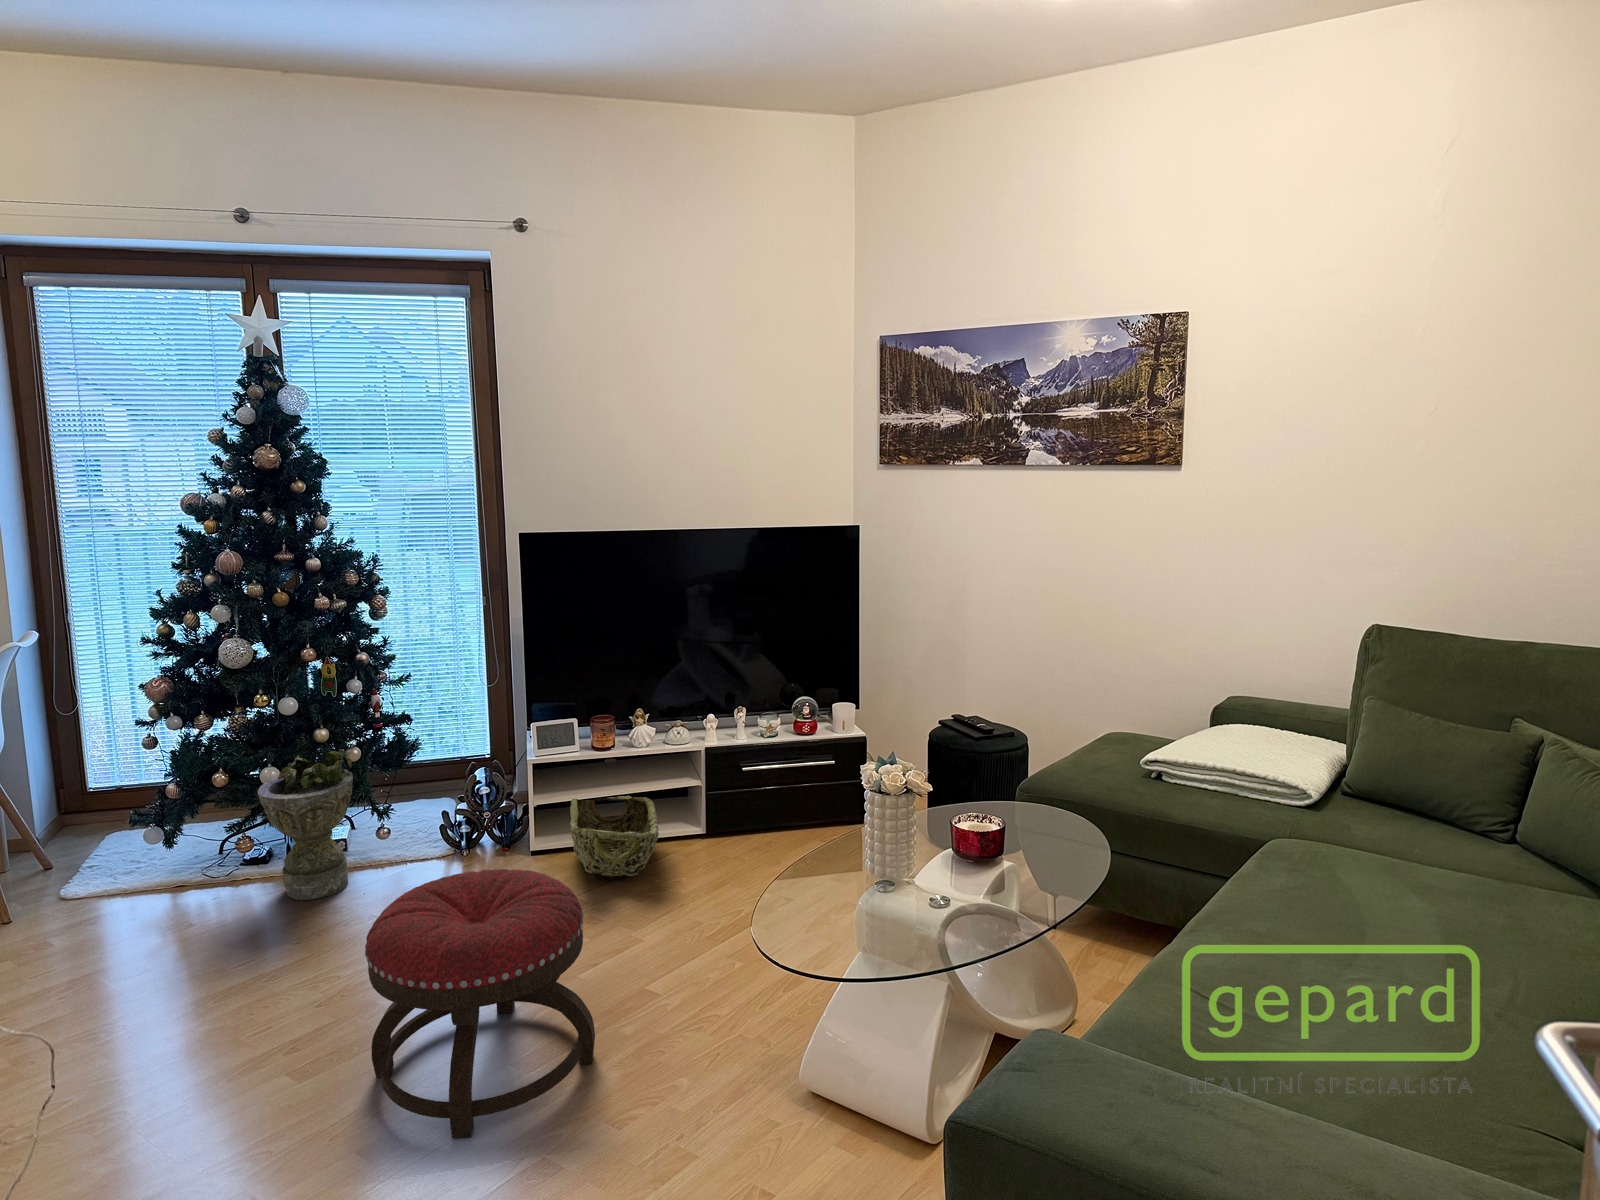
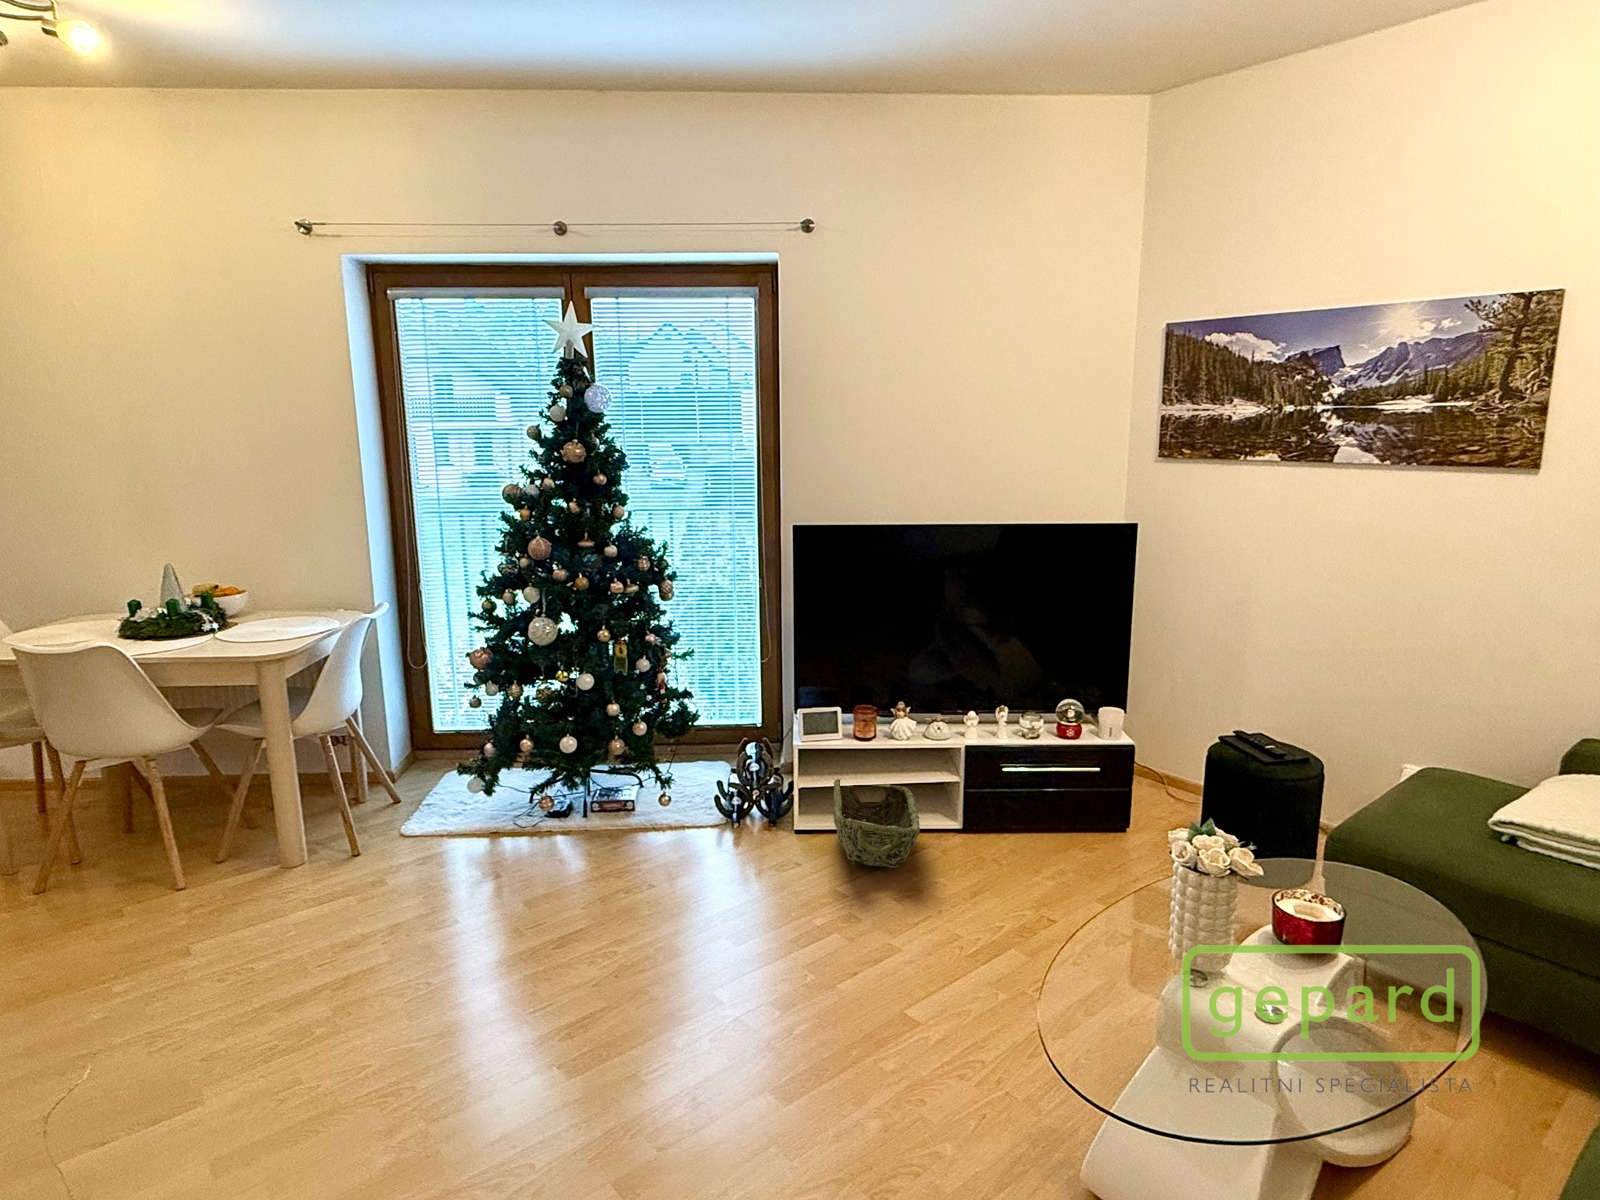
planter: present [258,749,353,900] -> none [561,723,640,858]
ottoman: present [365,869,595,1138] -> none [652,872,866,1151]

